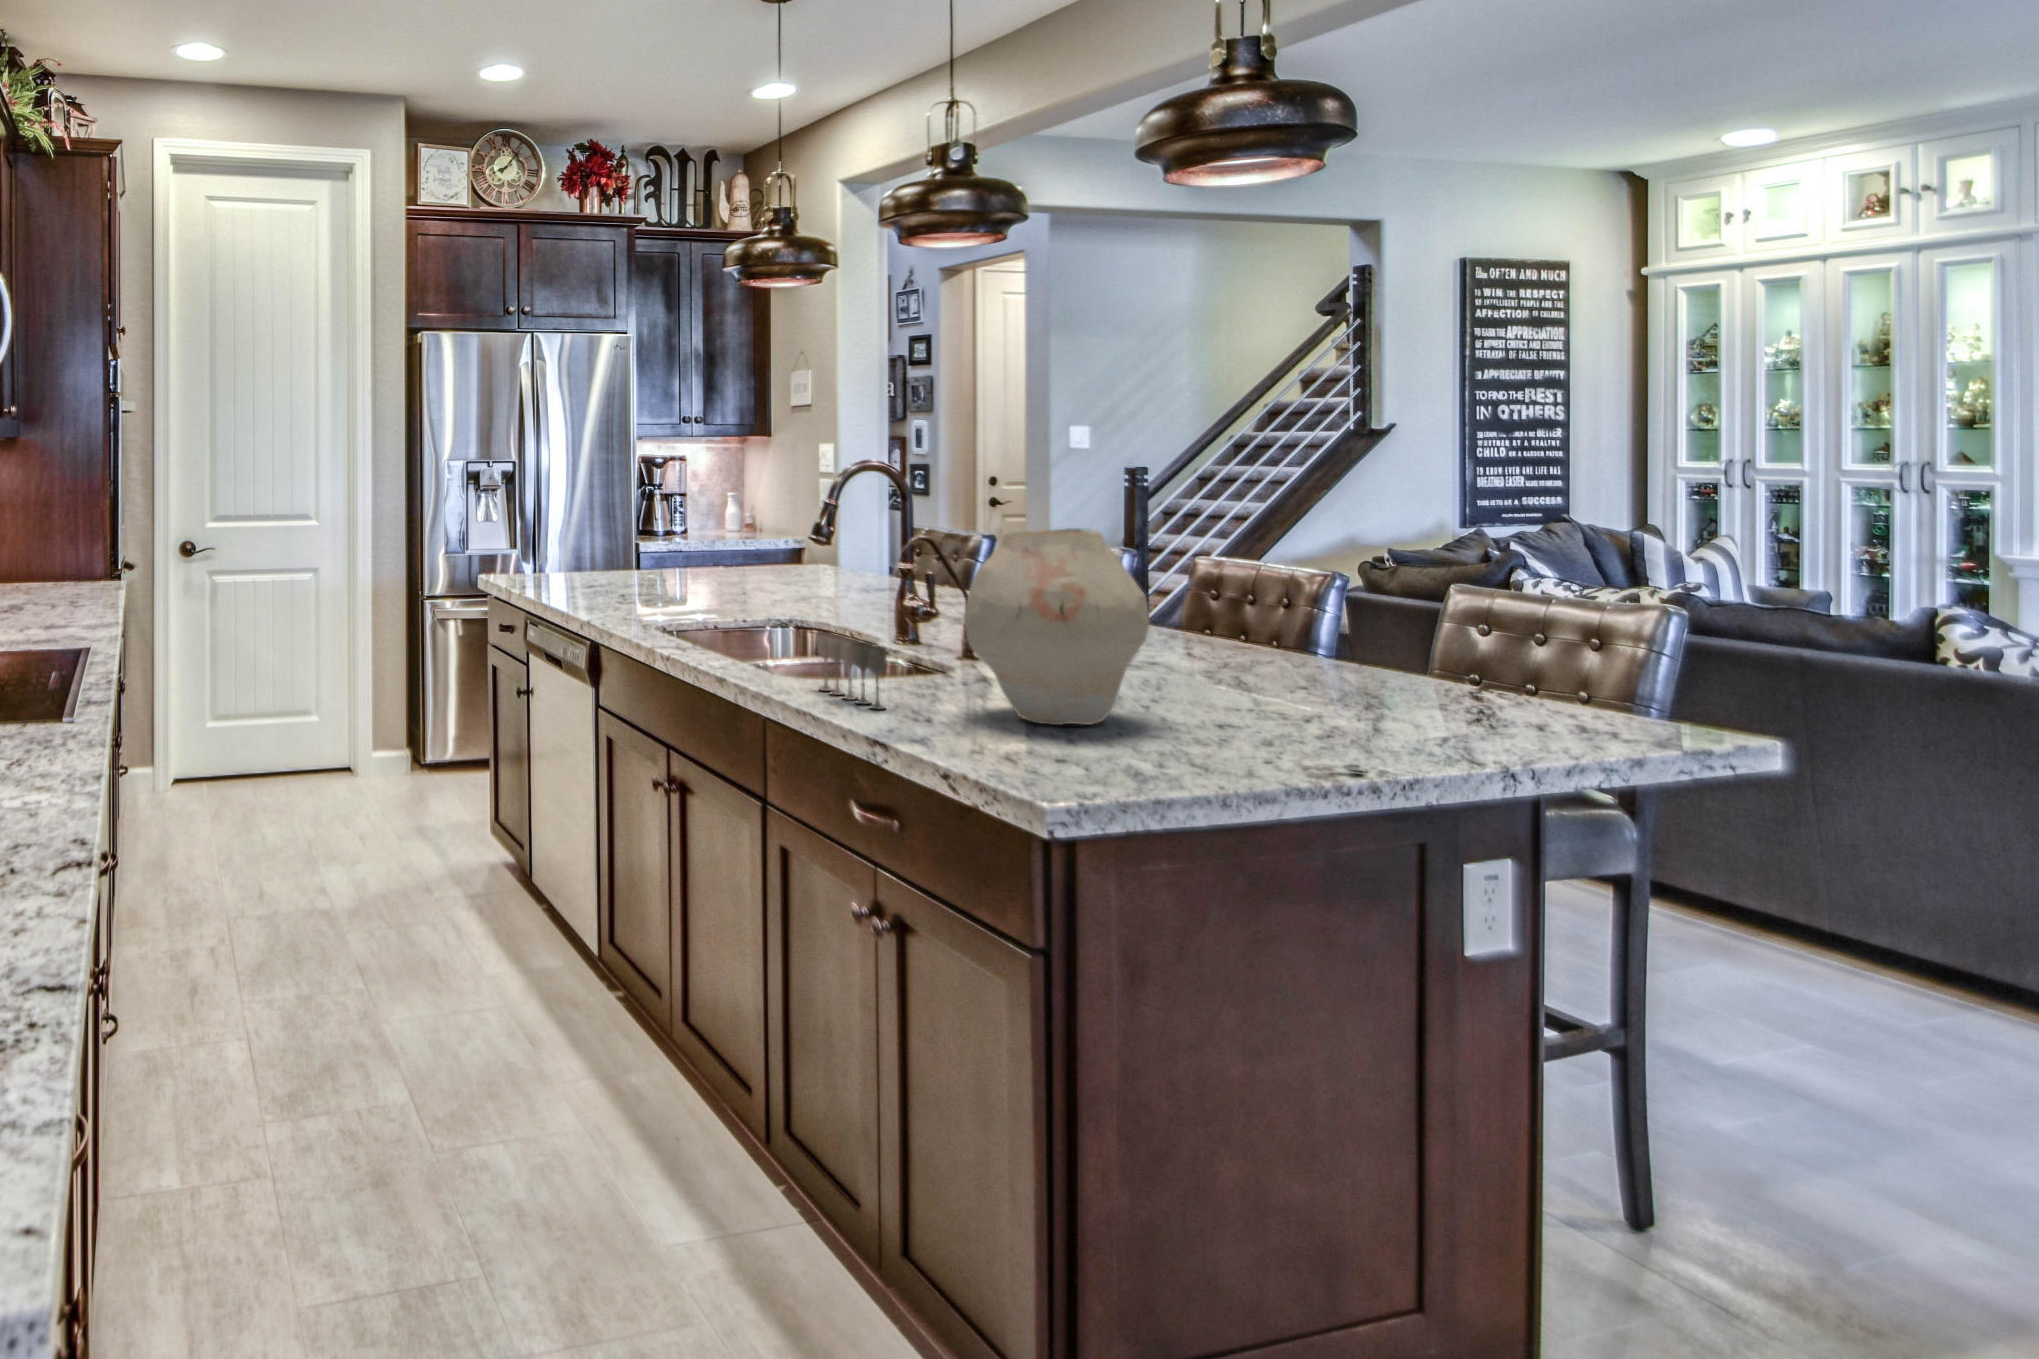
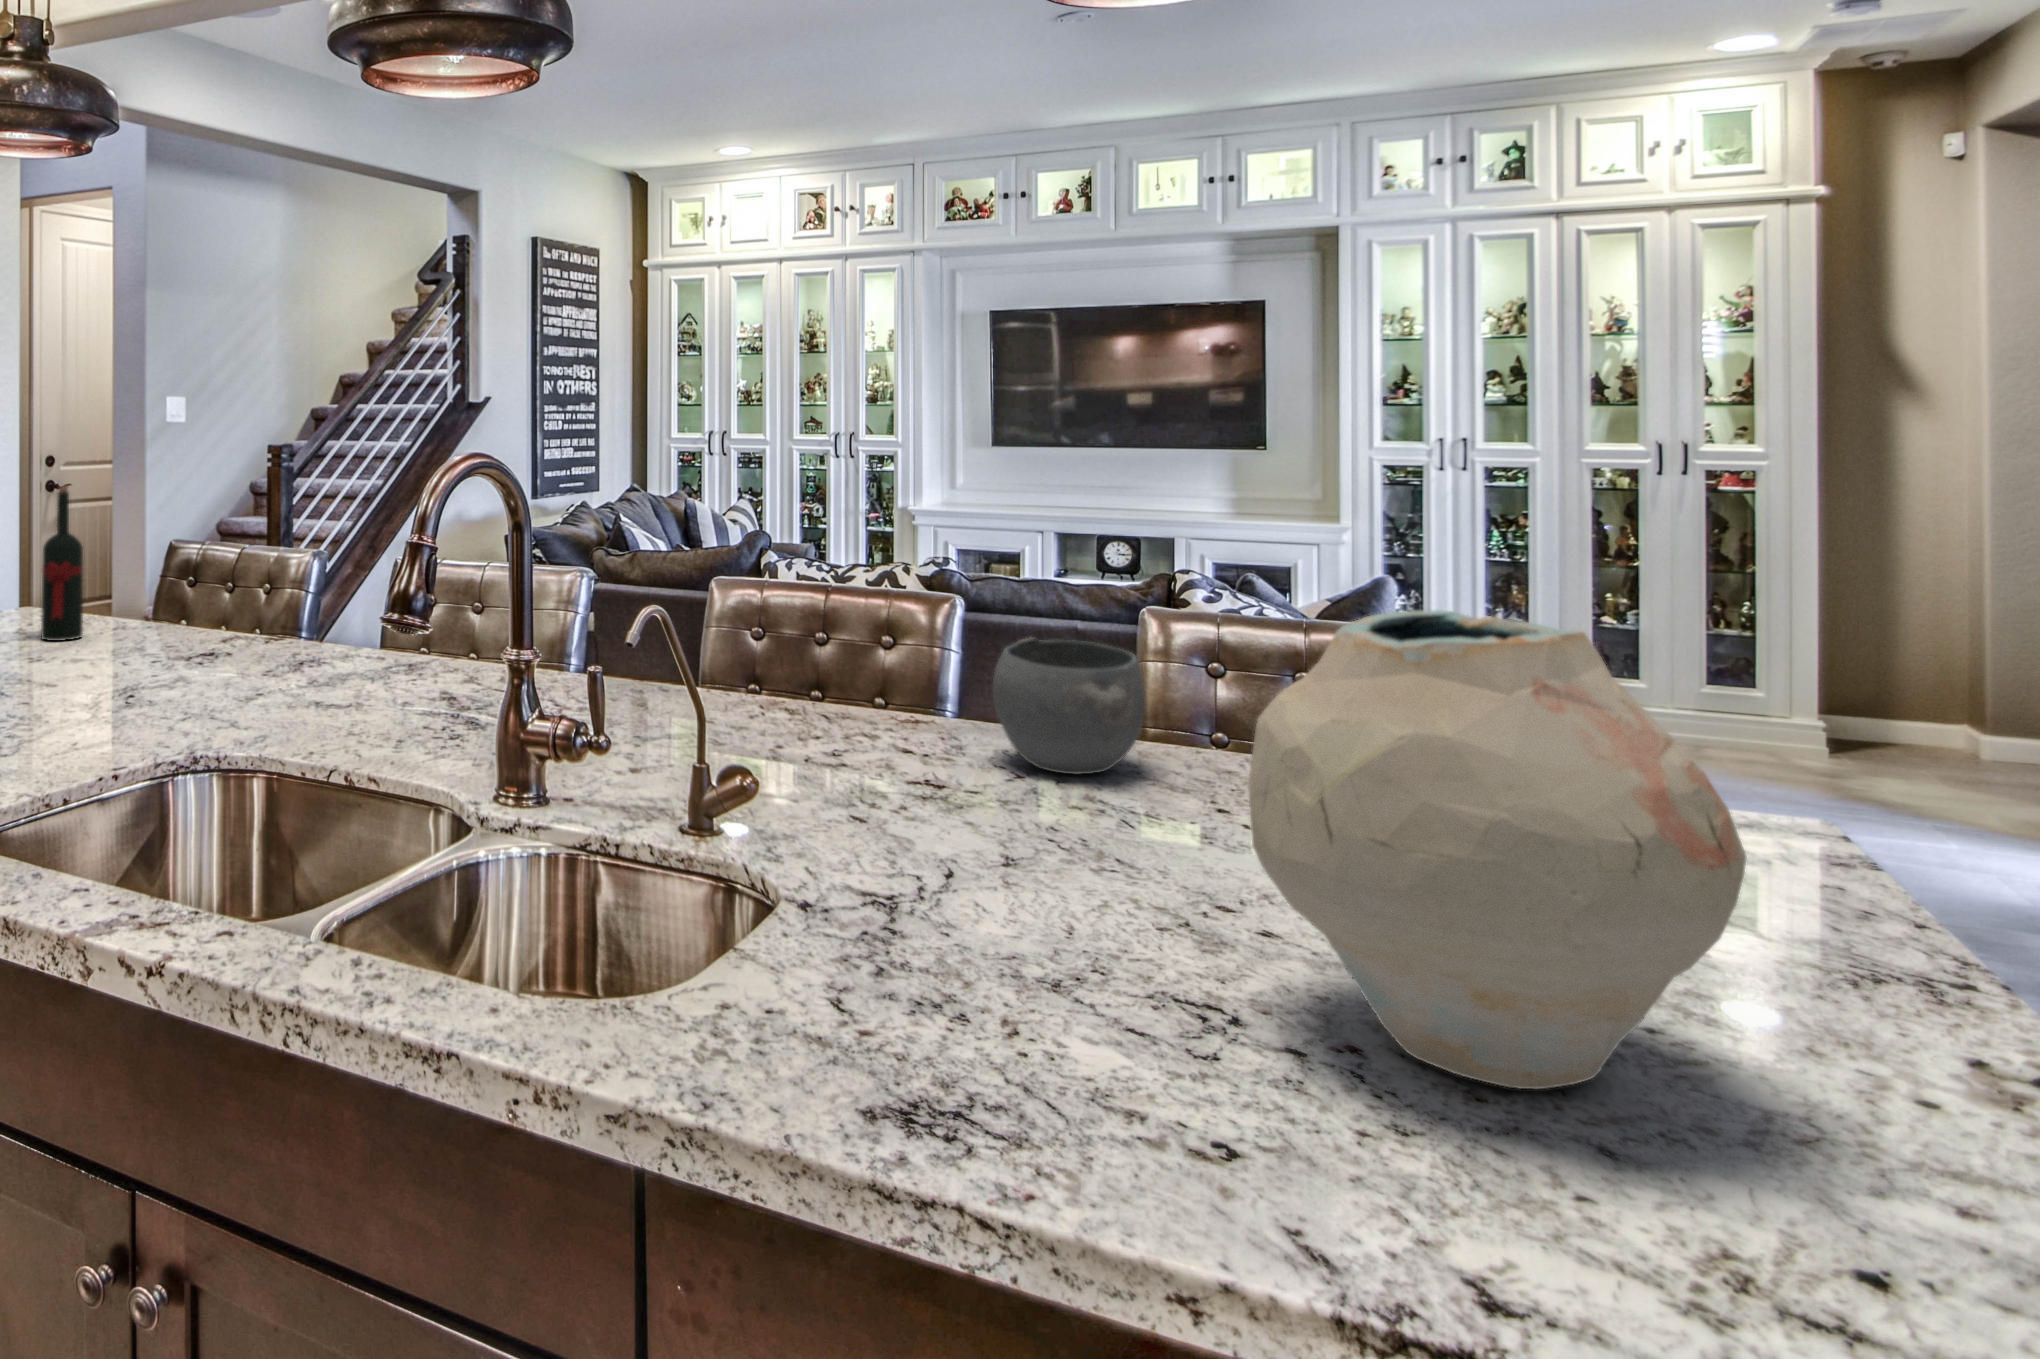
wine bottle: none [804,485,829,581] -> present [41,486,83,641]
bowl: none [1185,584,1286,667] -> present [993,638,1145,774]
wine glass: present [816,632,887,709] -> none [845,902,1192,1137]

